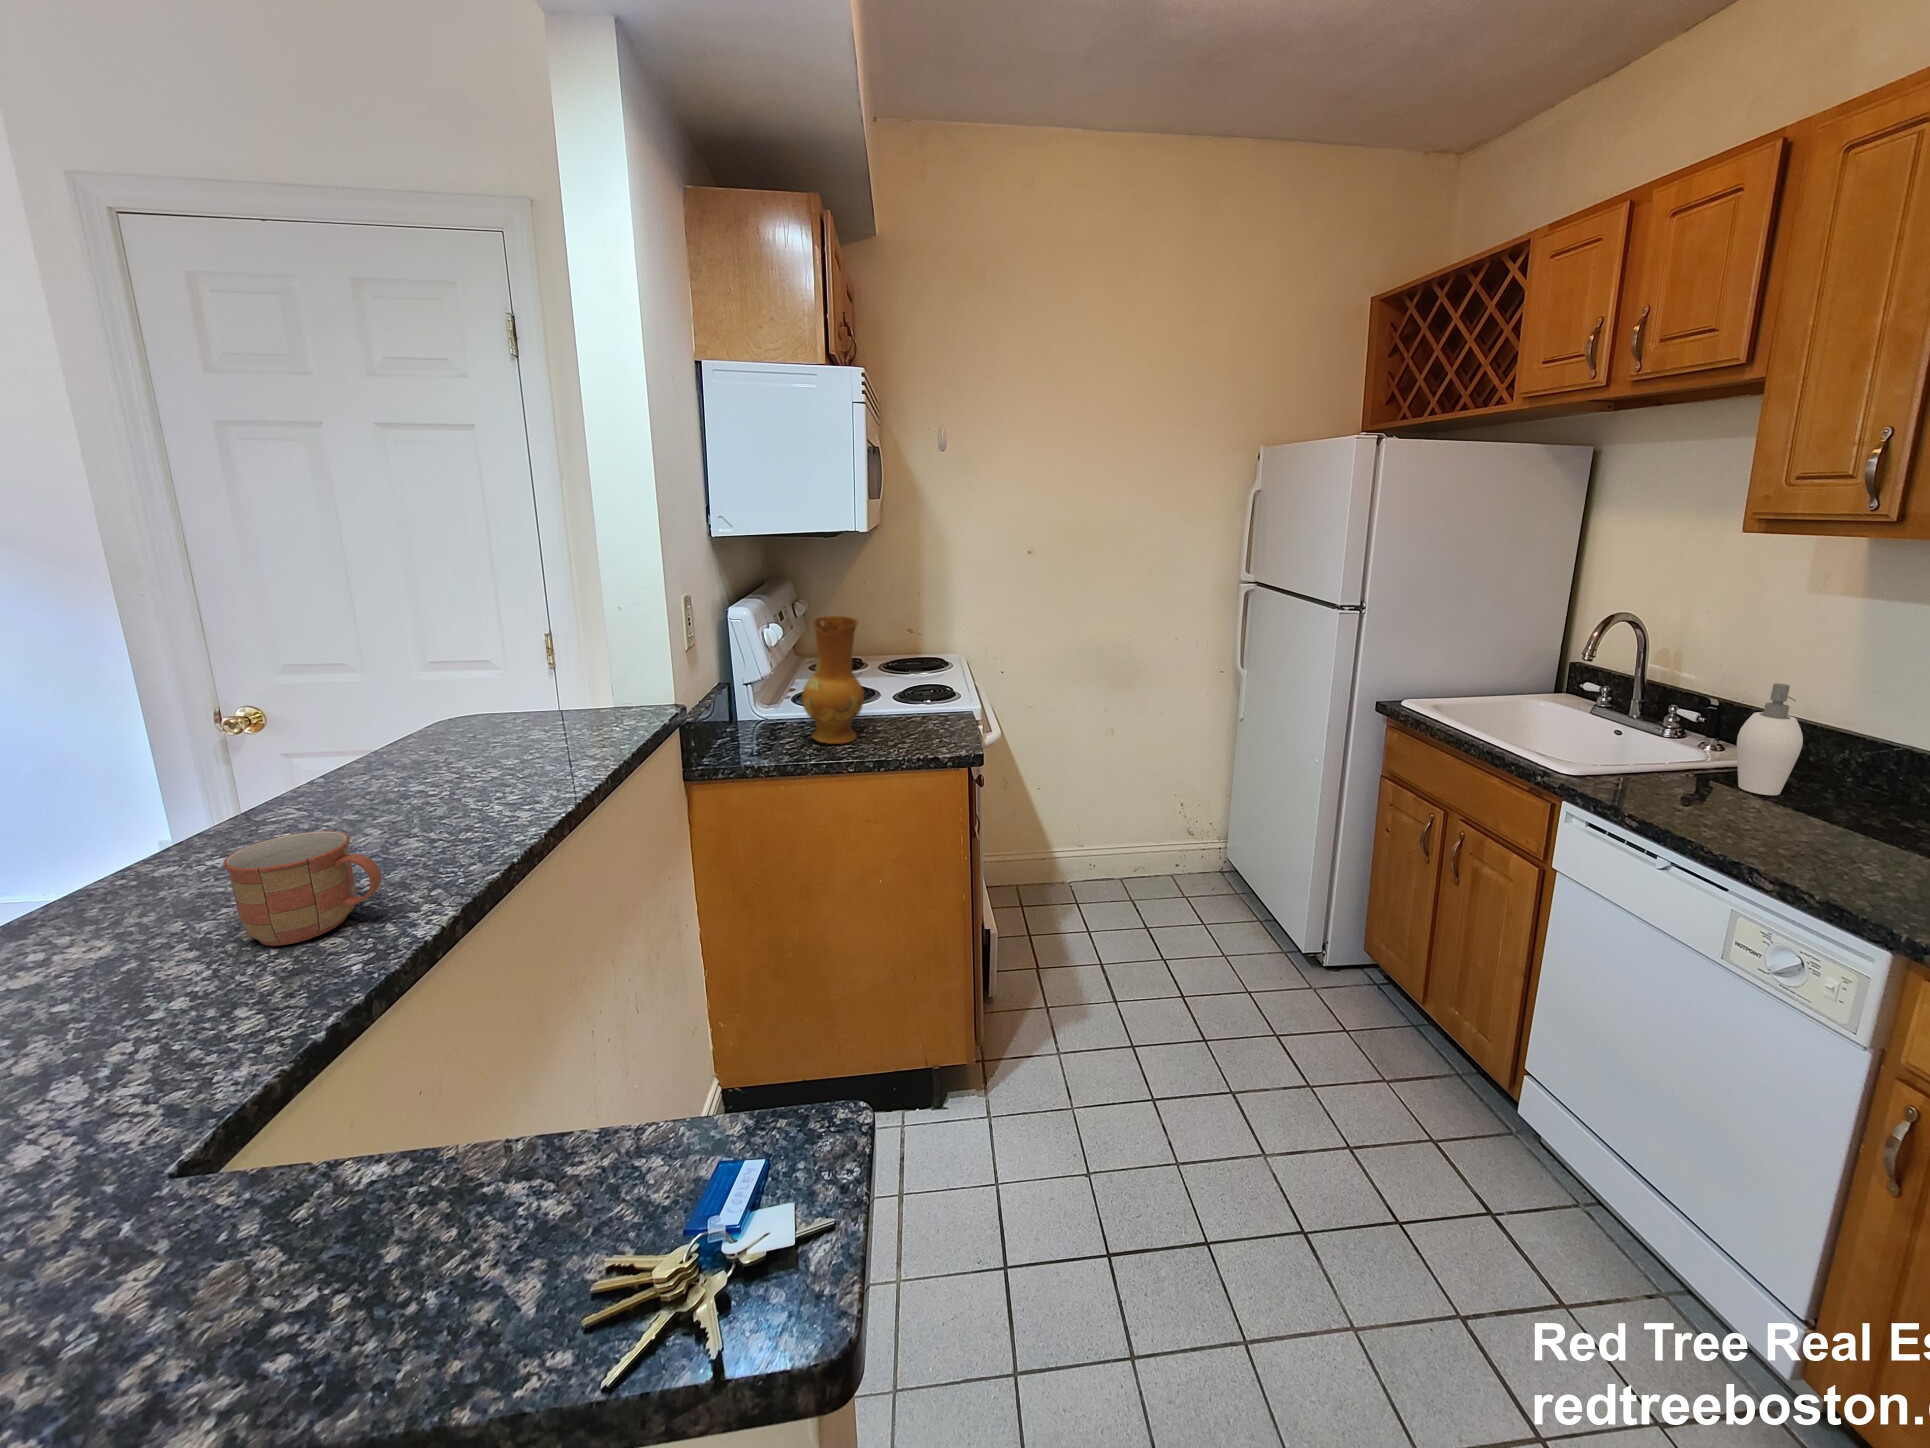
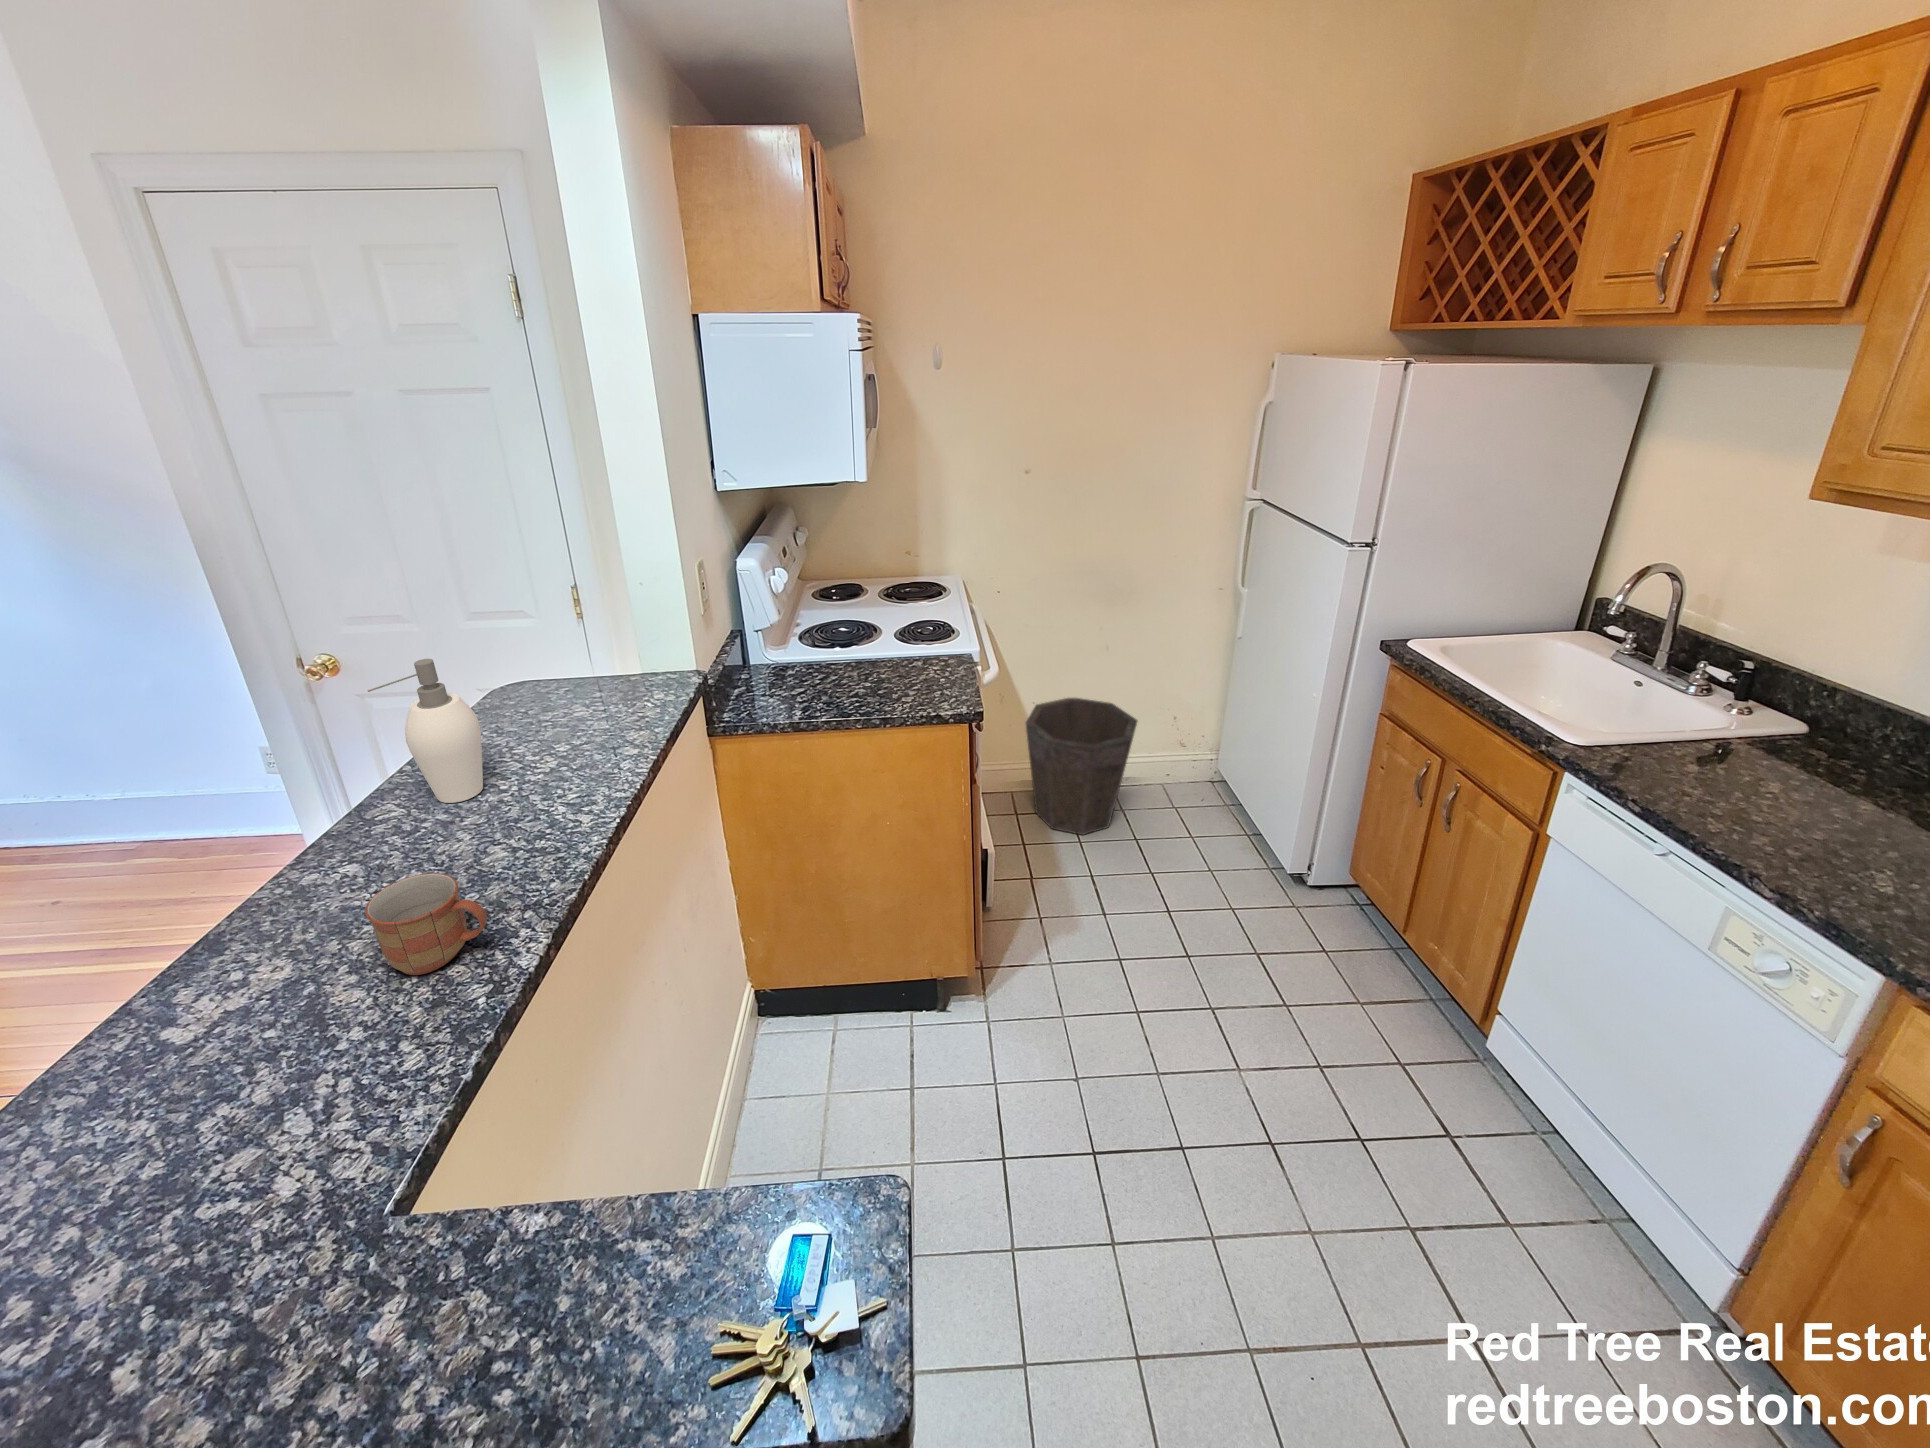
ceramic jug: present [802,616,864,744] -> none [813,569,872,694]
soap dispenser: present [1737,683,1803,795] -> present [368,659,483,803]
waste bin: none [1028,790,1141,930] -> present [1026,698,1137,835]

